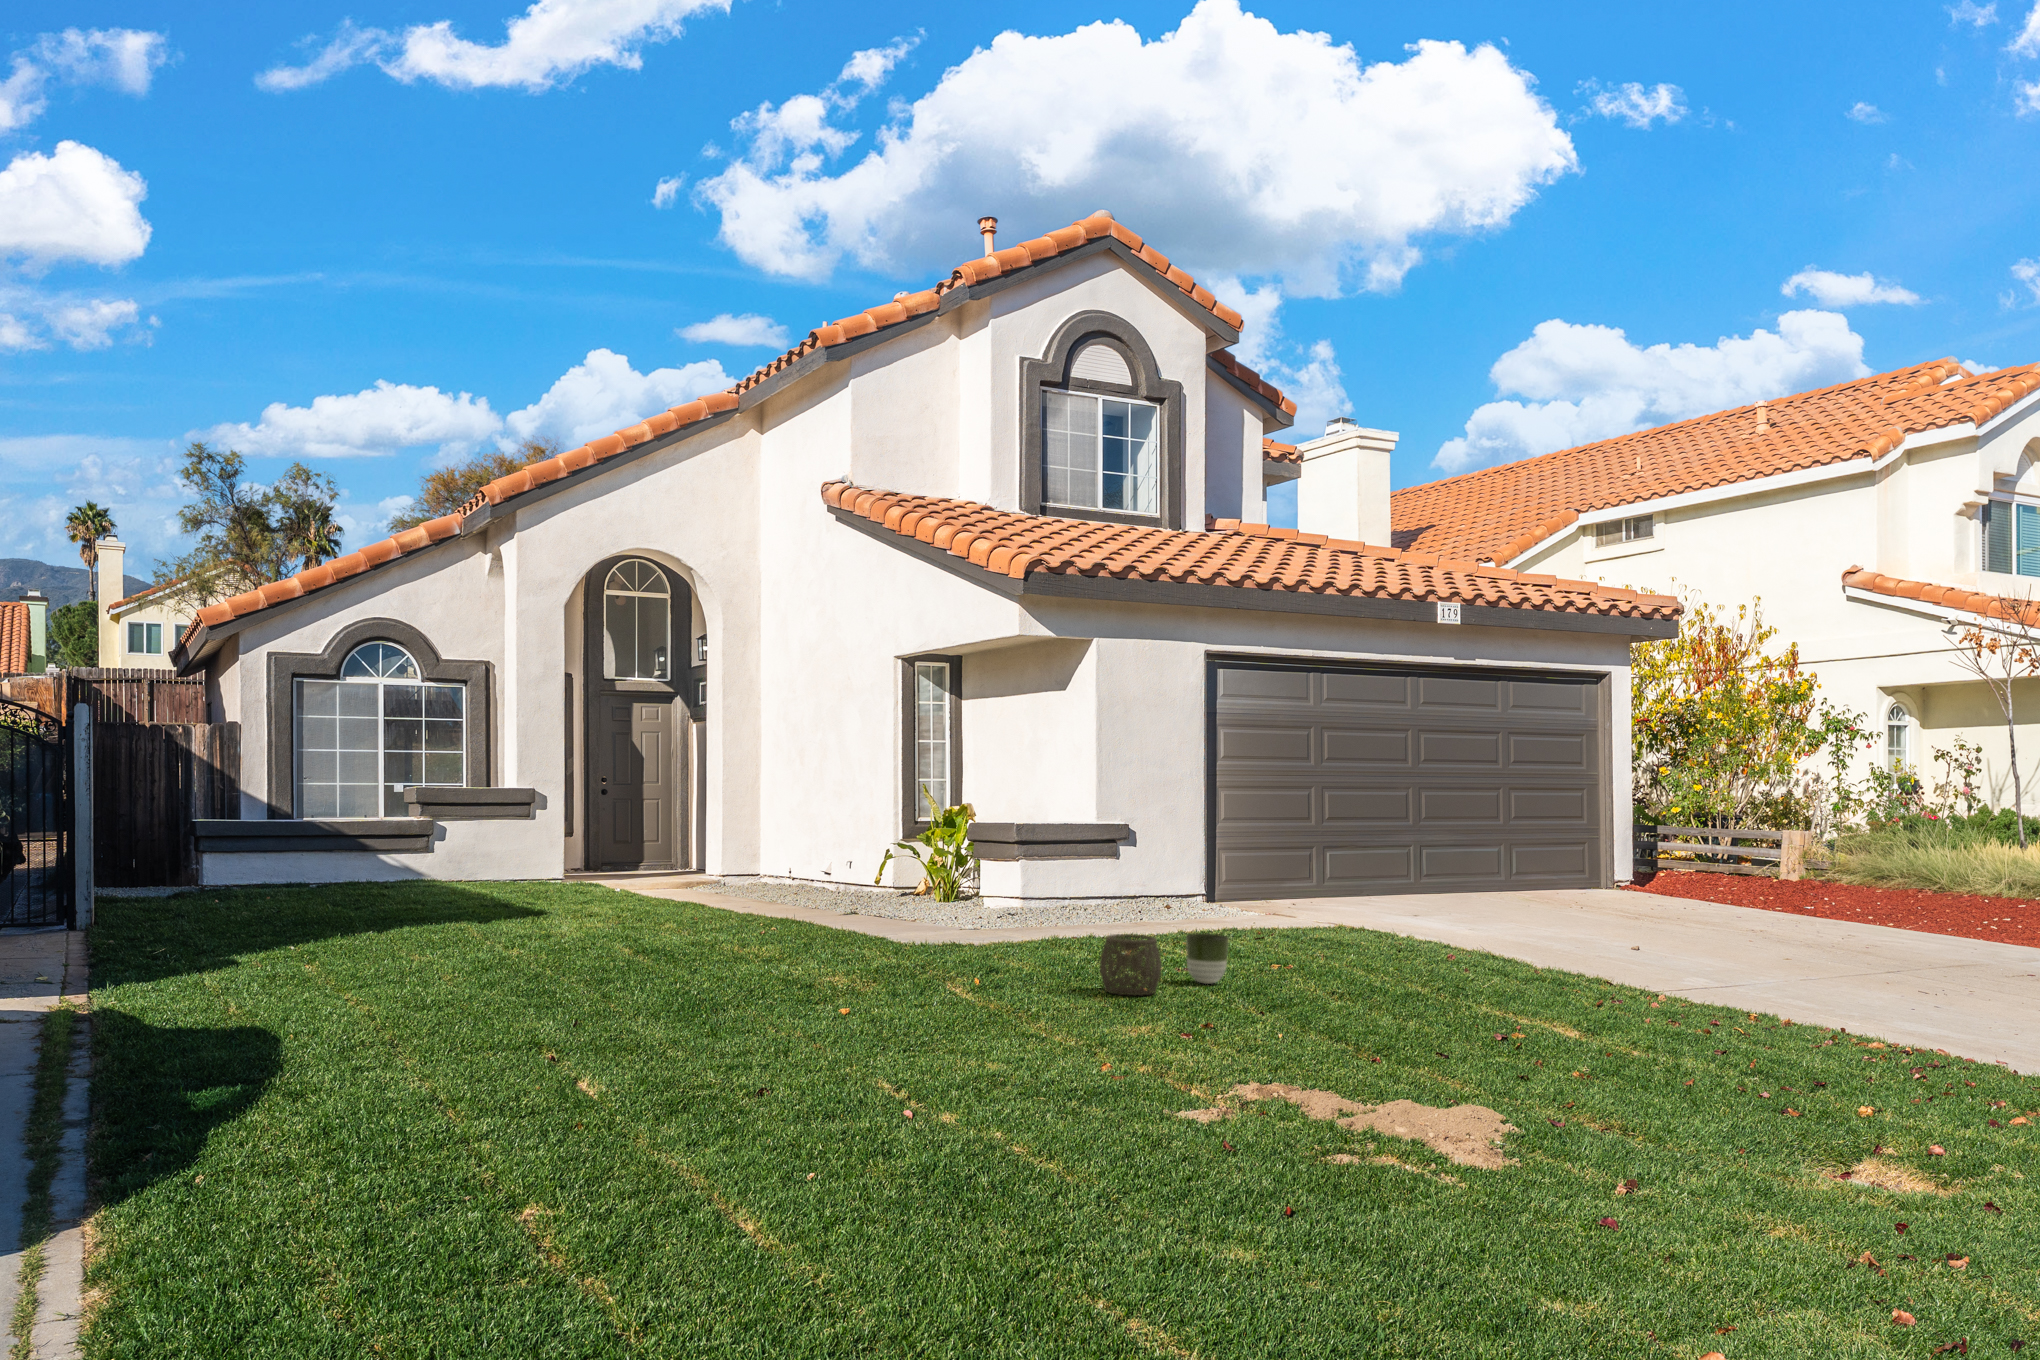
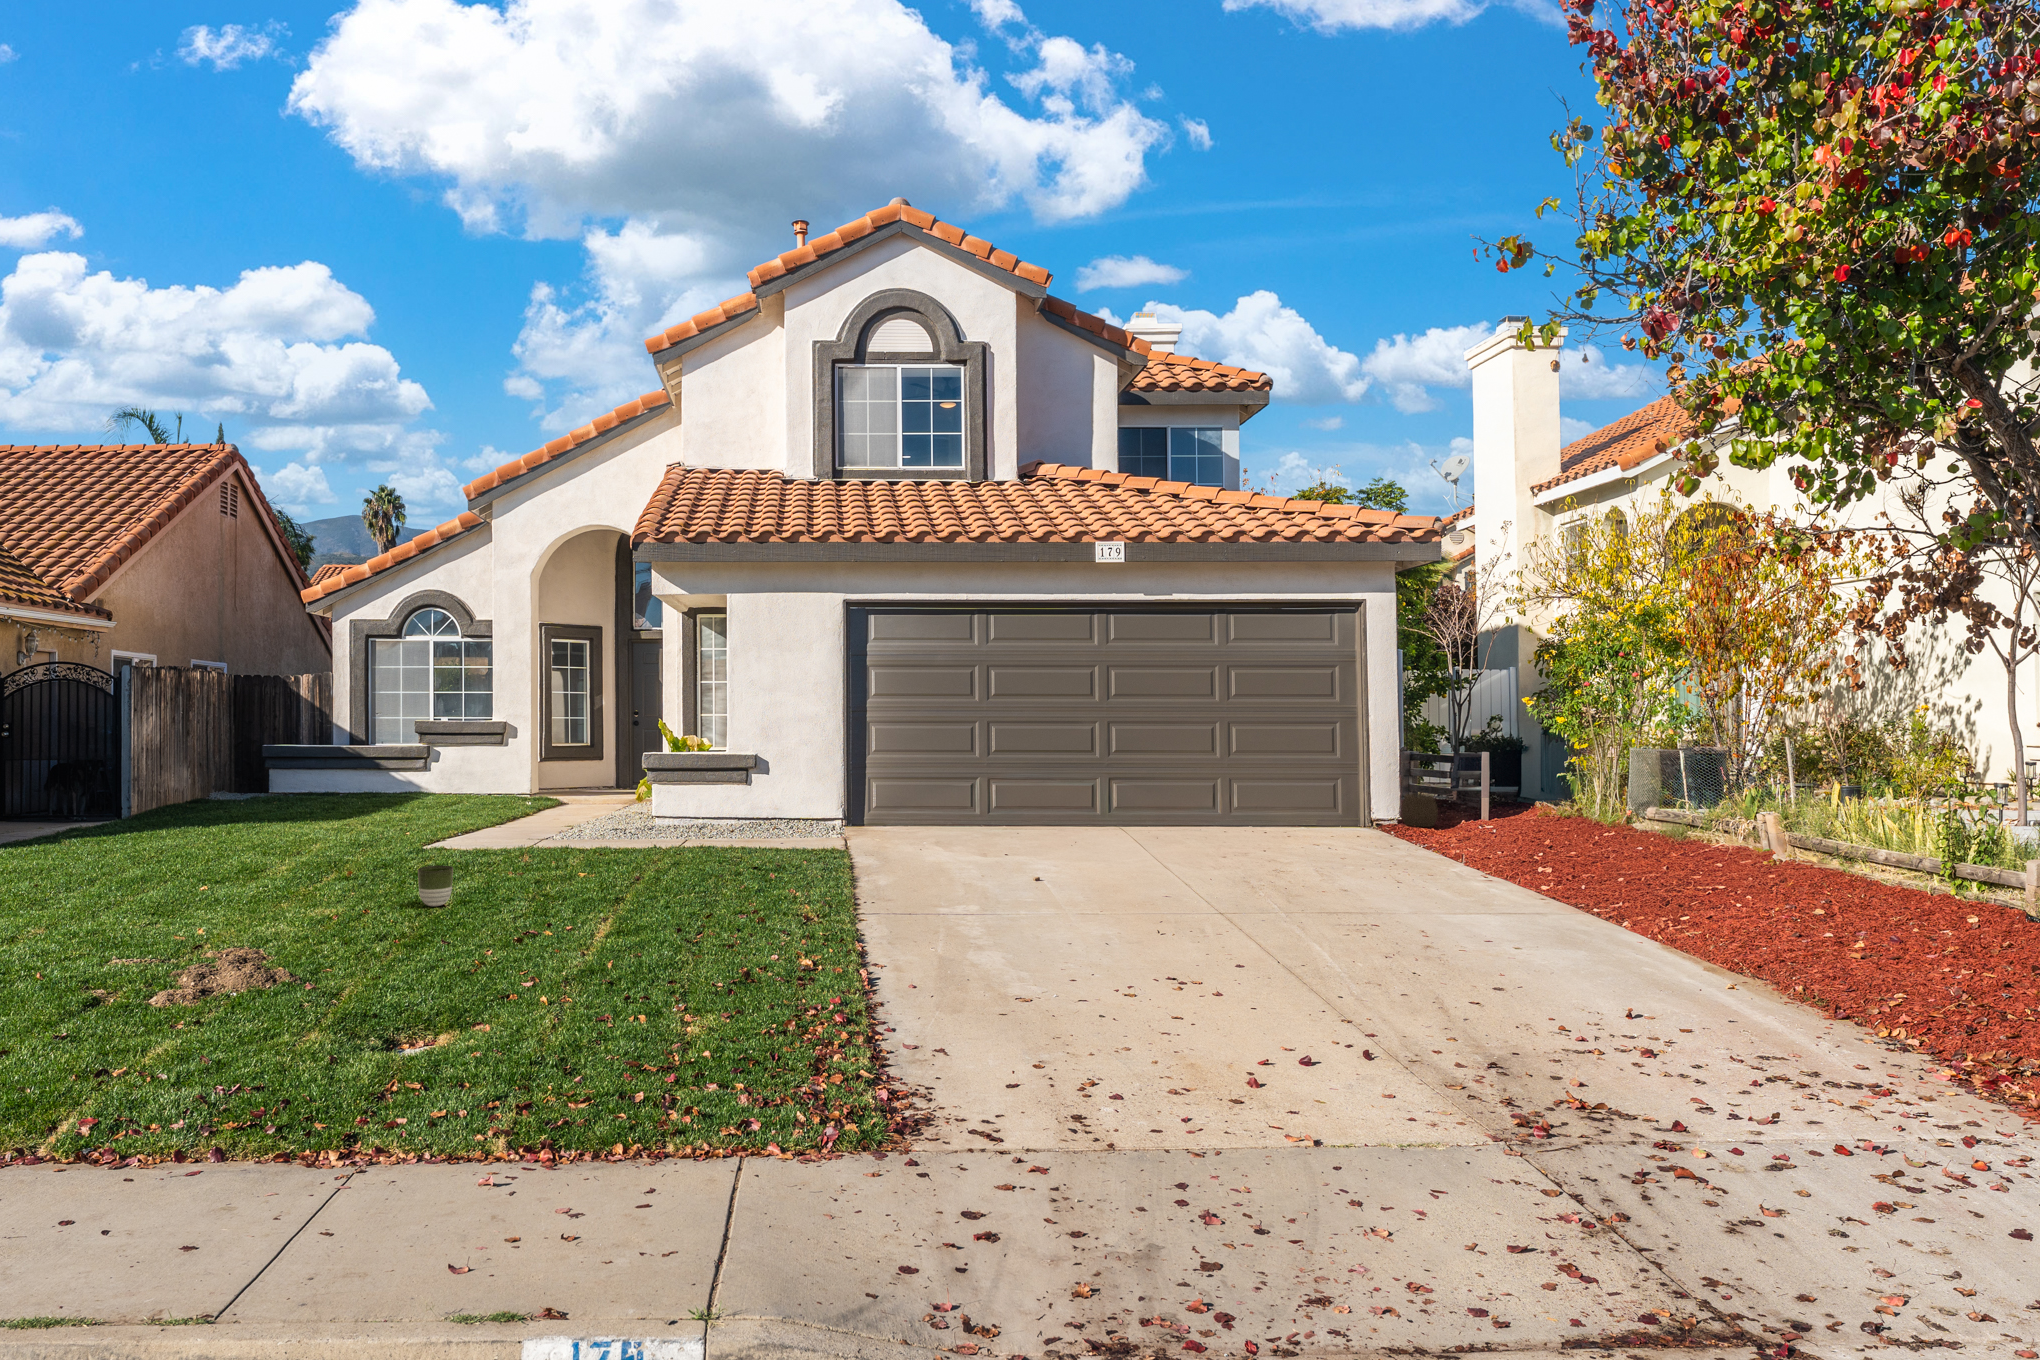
woven basket: present [1100,934,1162,996] -> present [1401,794,1438,827]

